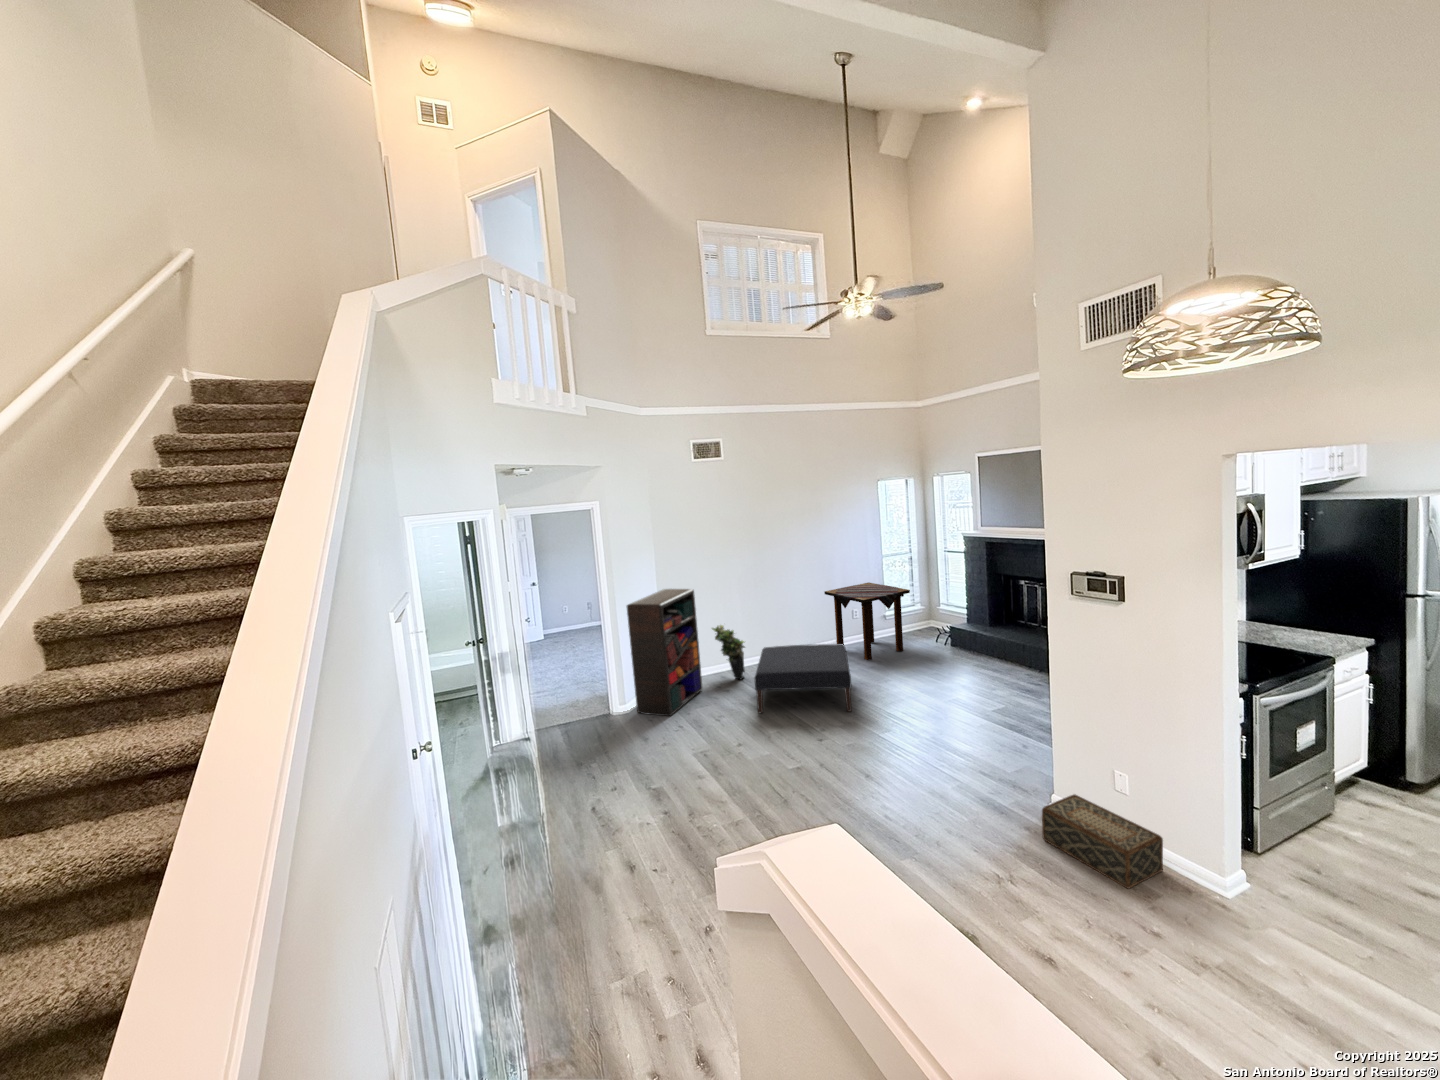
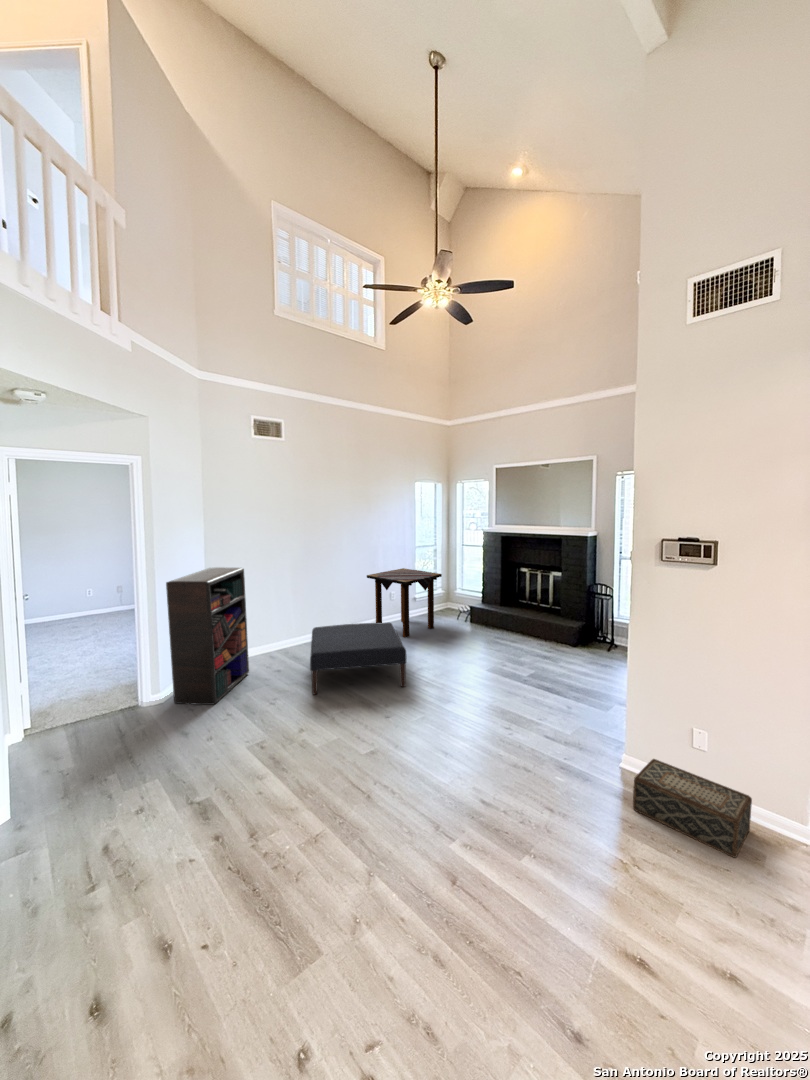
potted plant: present [712,625,745,679] -> none [259,605,295,661]

